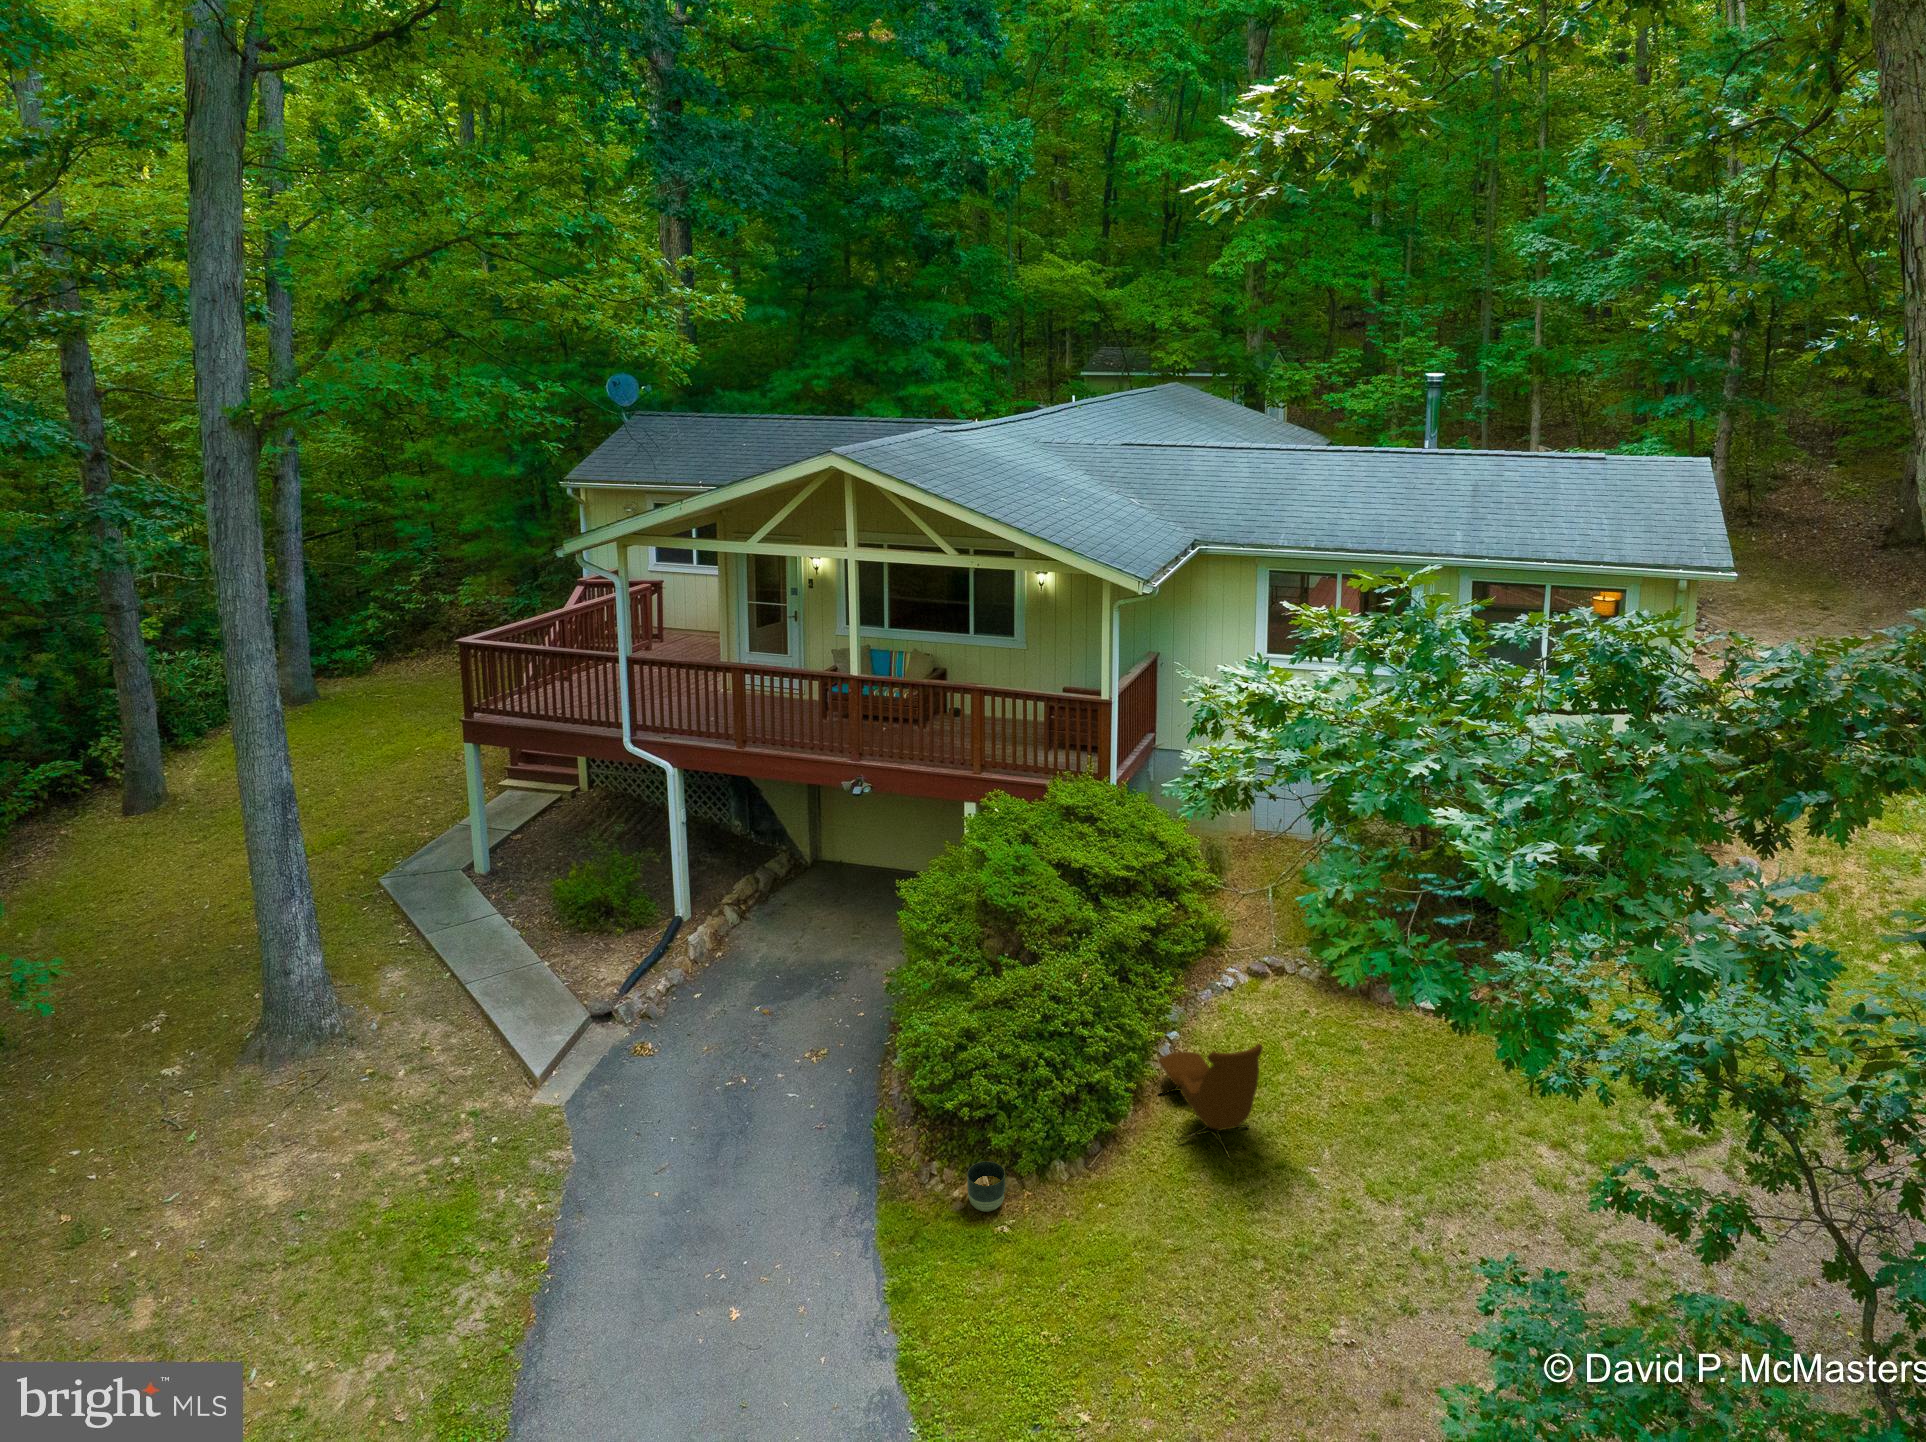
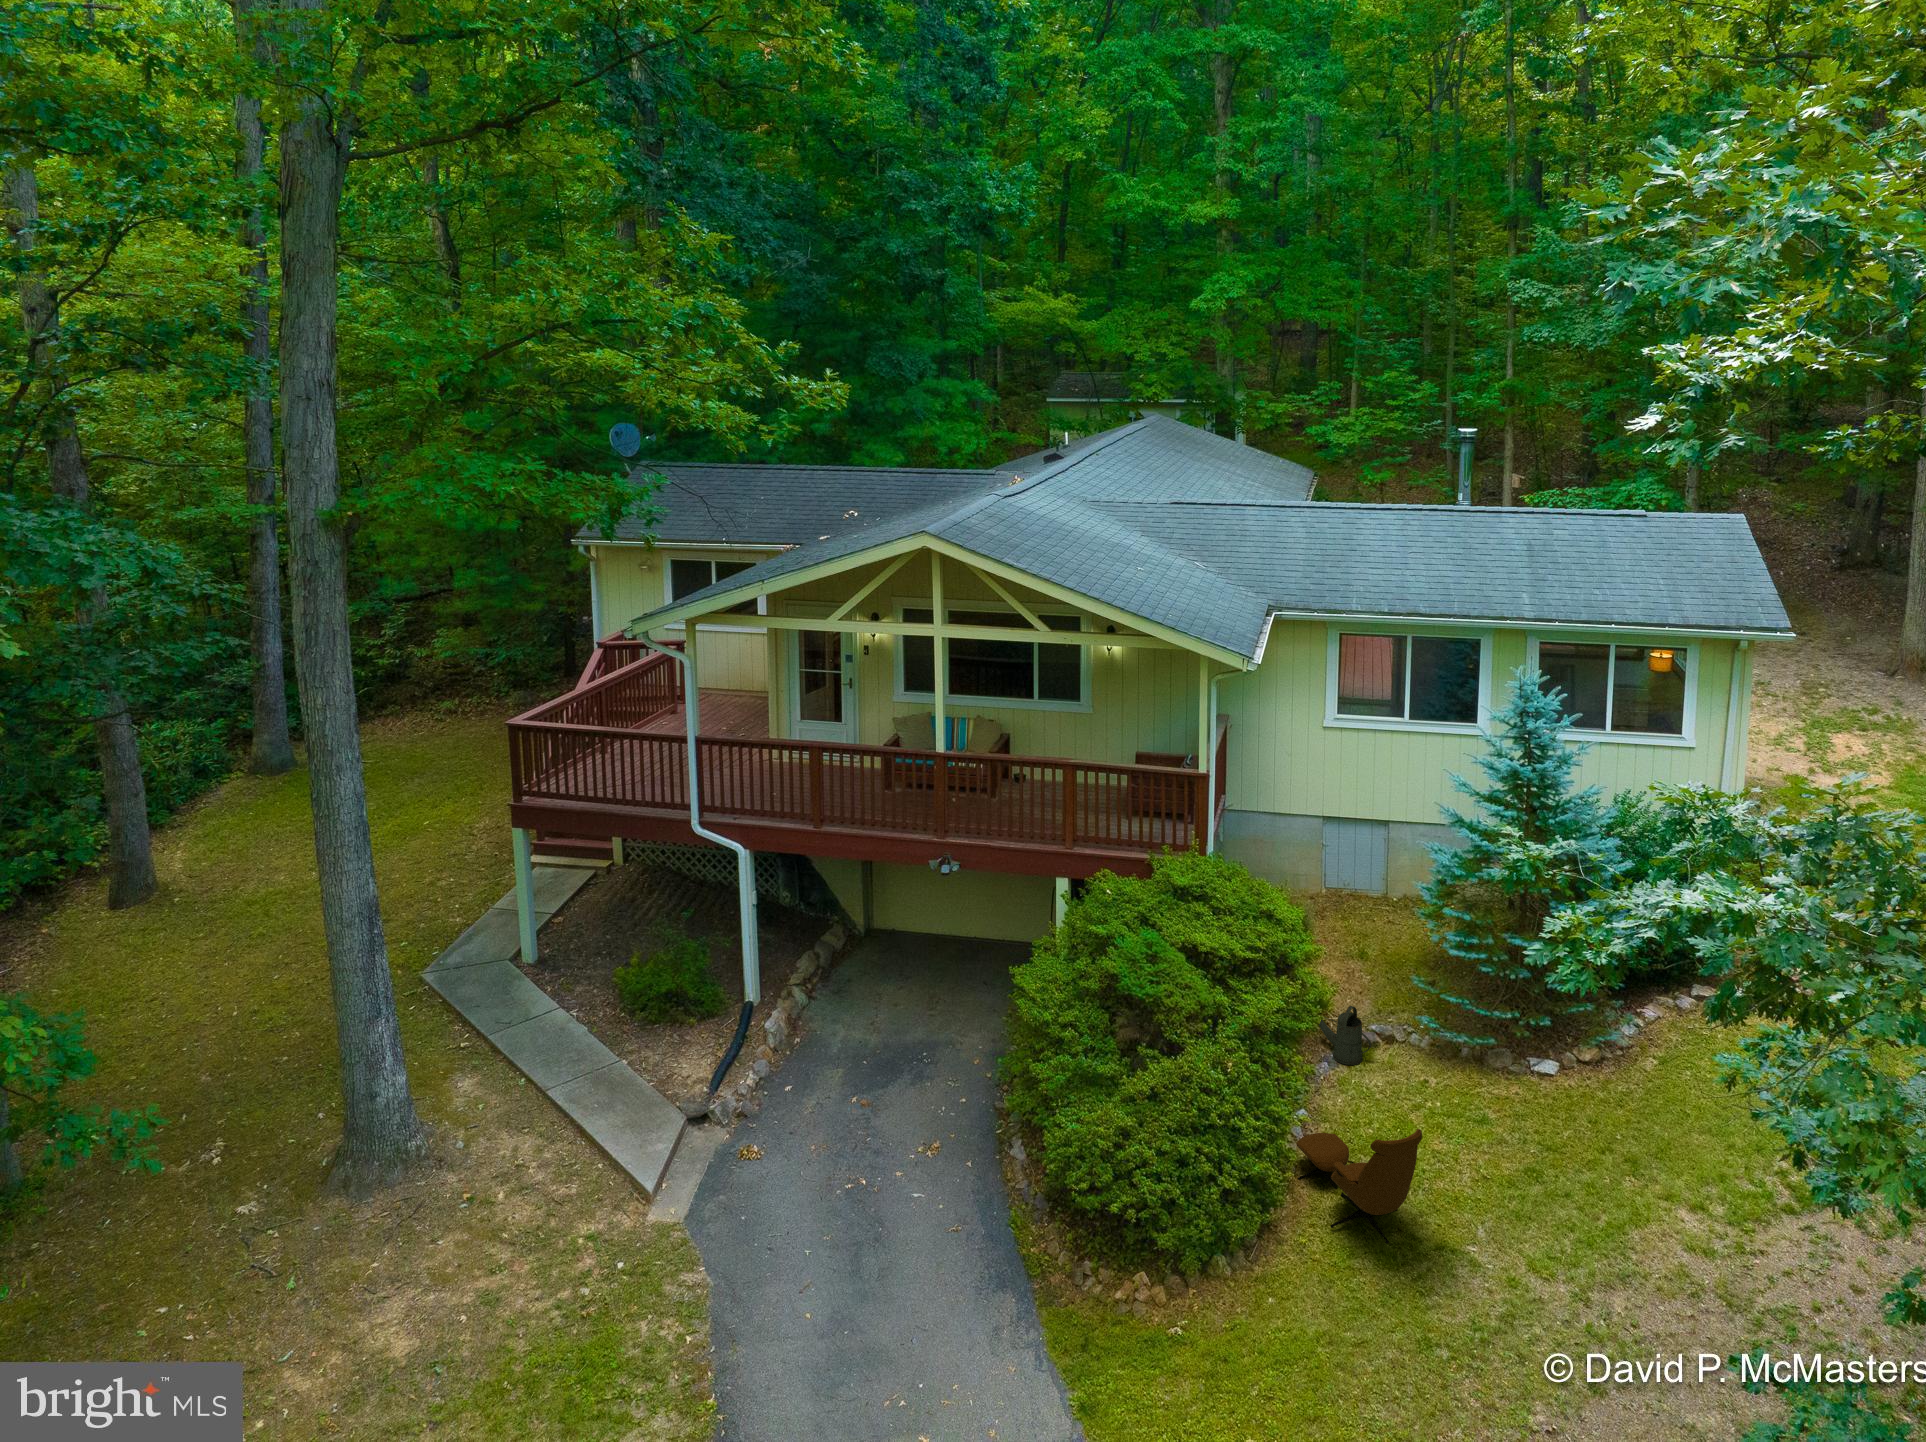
watering can: none [1201,928,1259,993] -> present [1319,1006,1371,1065]
planter: present [967,1161,1005,1212] -> none [1130,1259,1168,1311]

